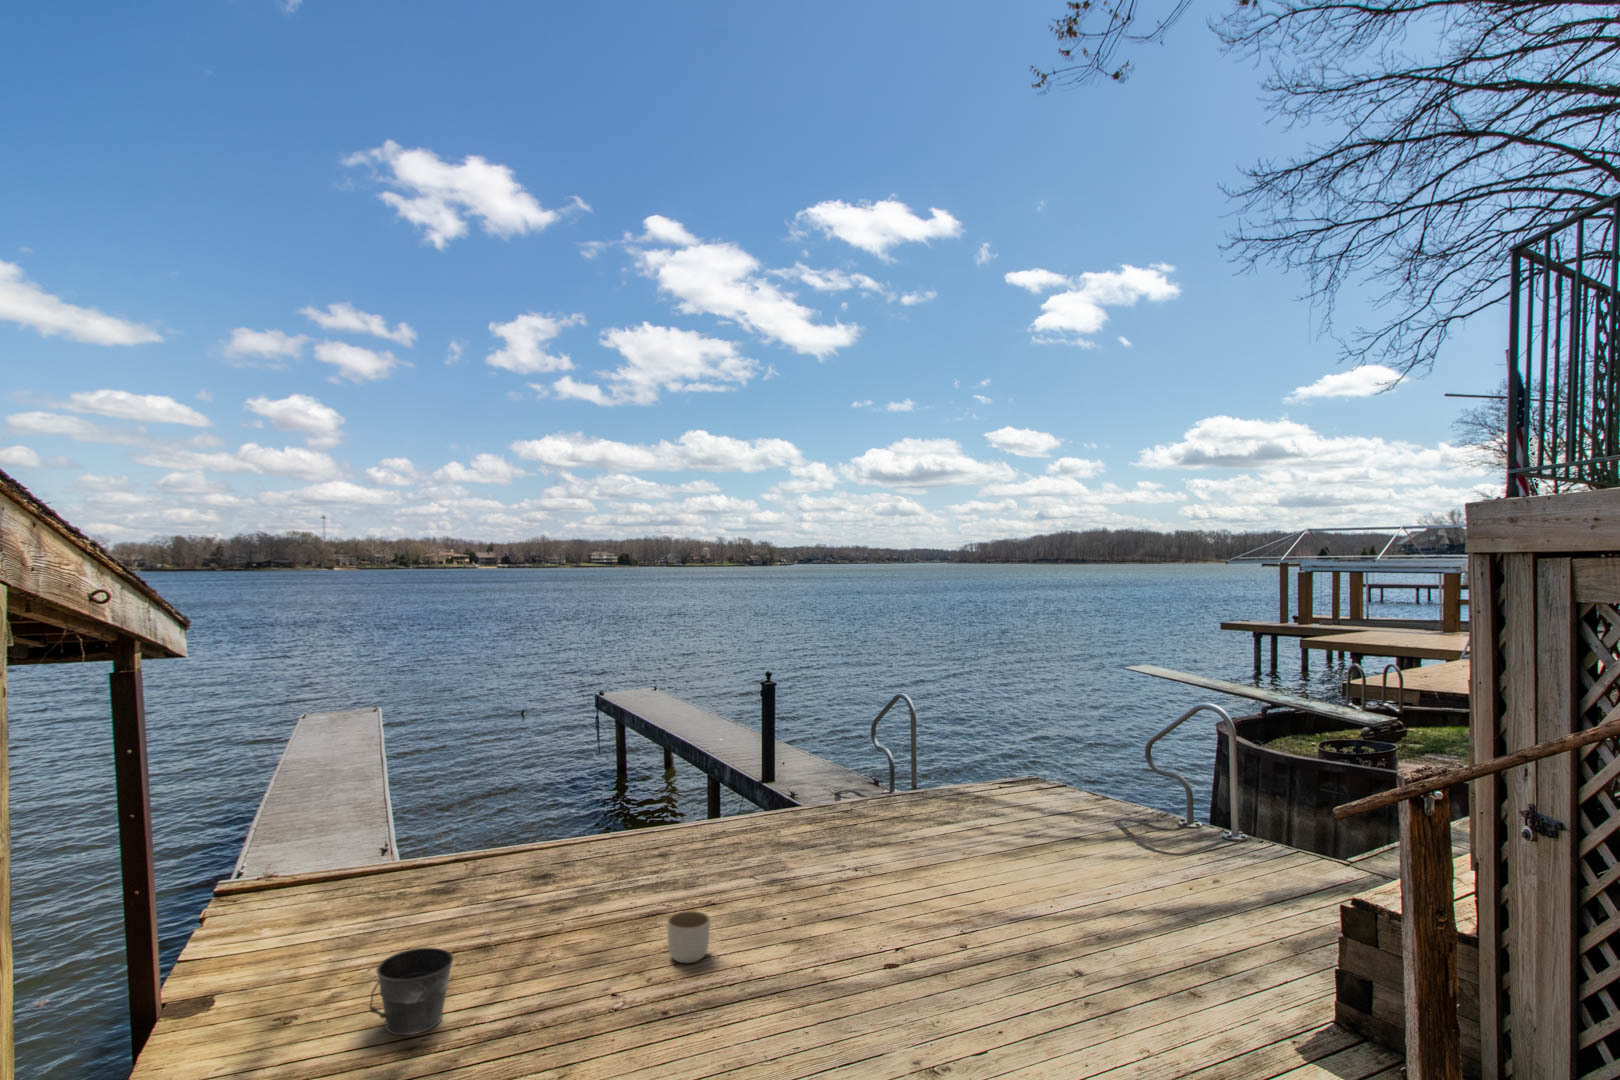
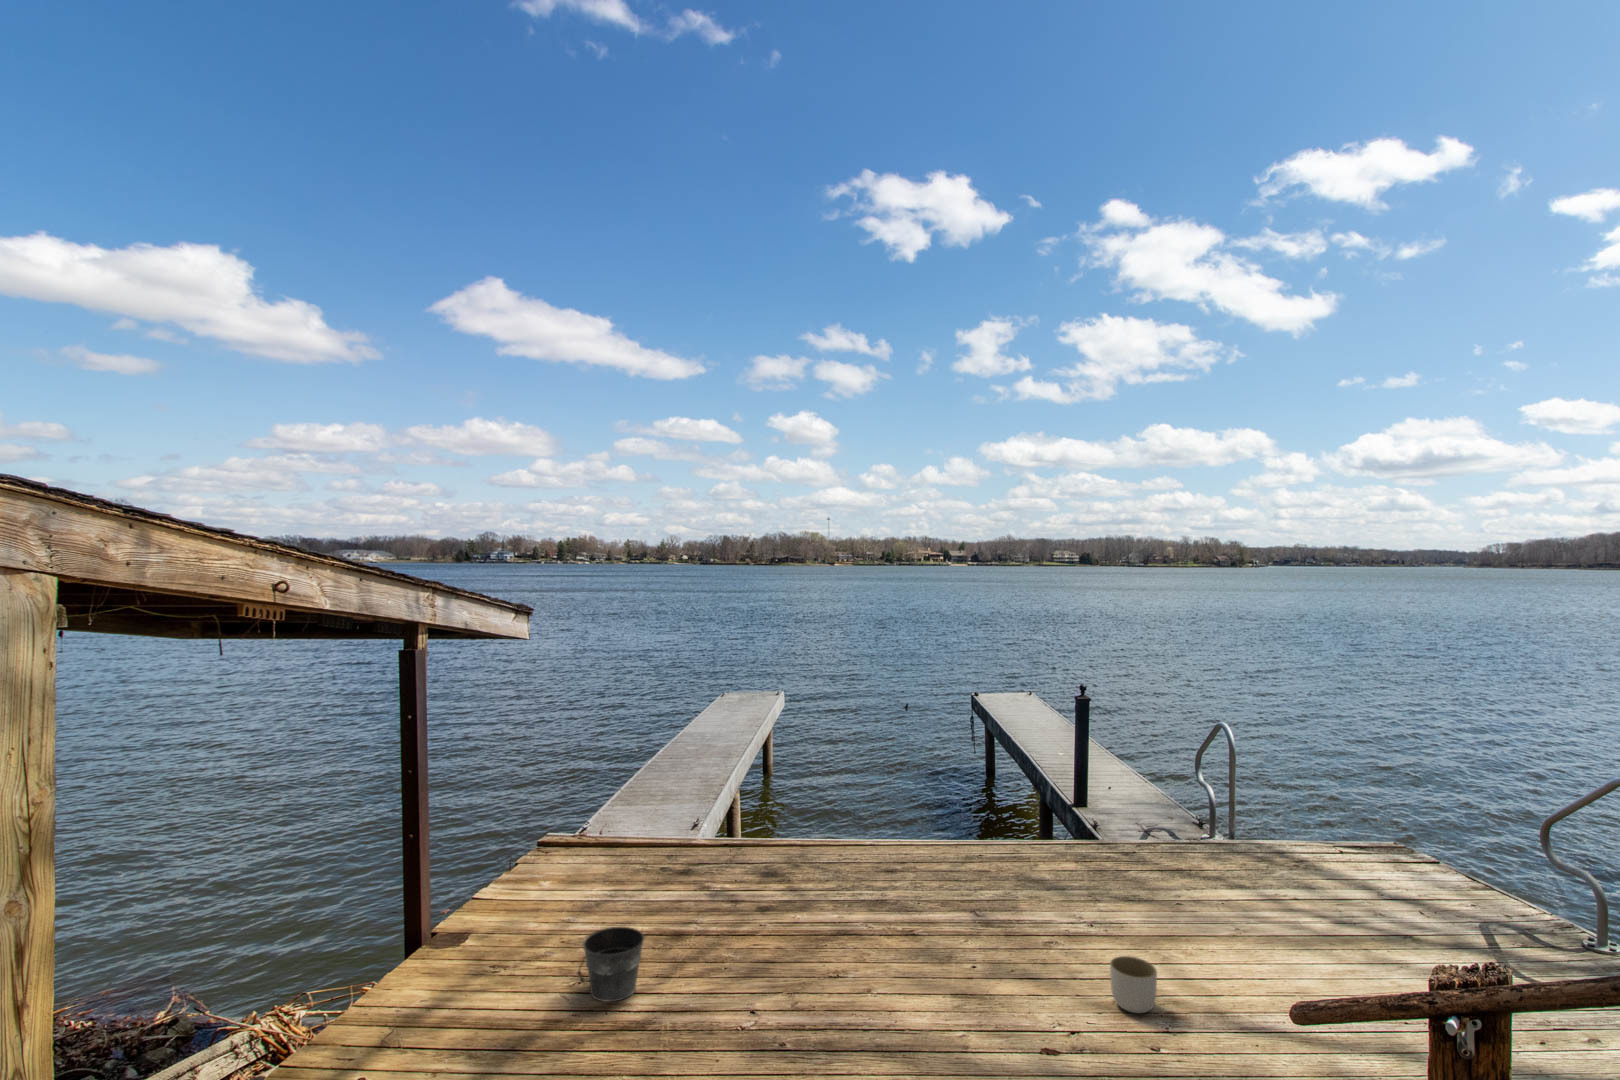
planter: present [667,911,710,963] -> present [1110,956,1157,1014]

